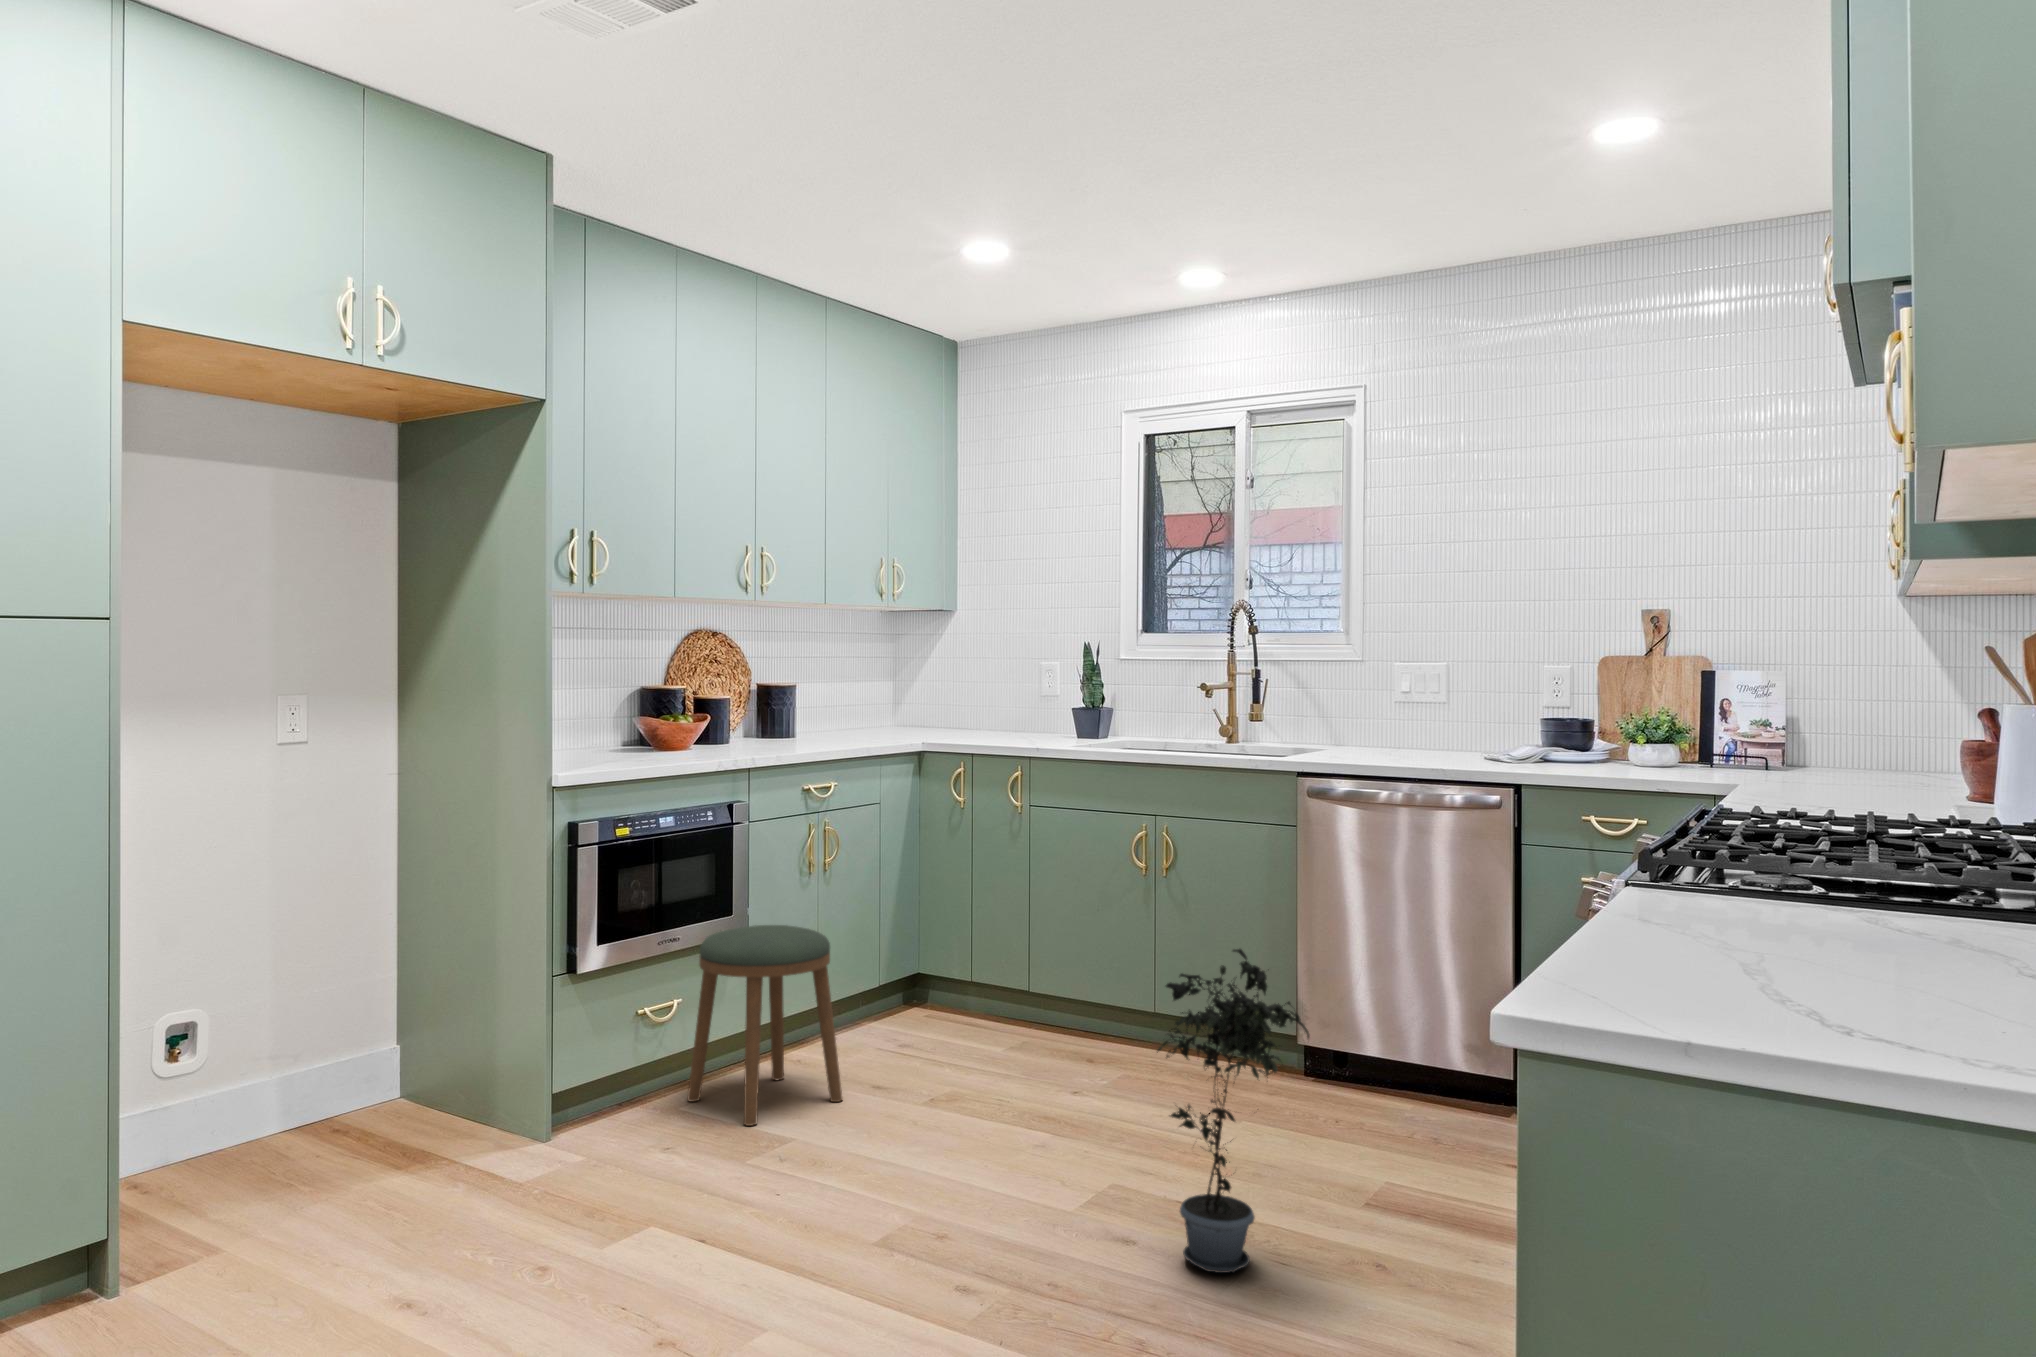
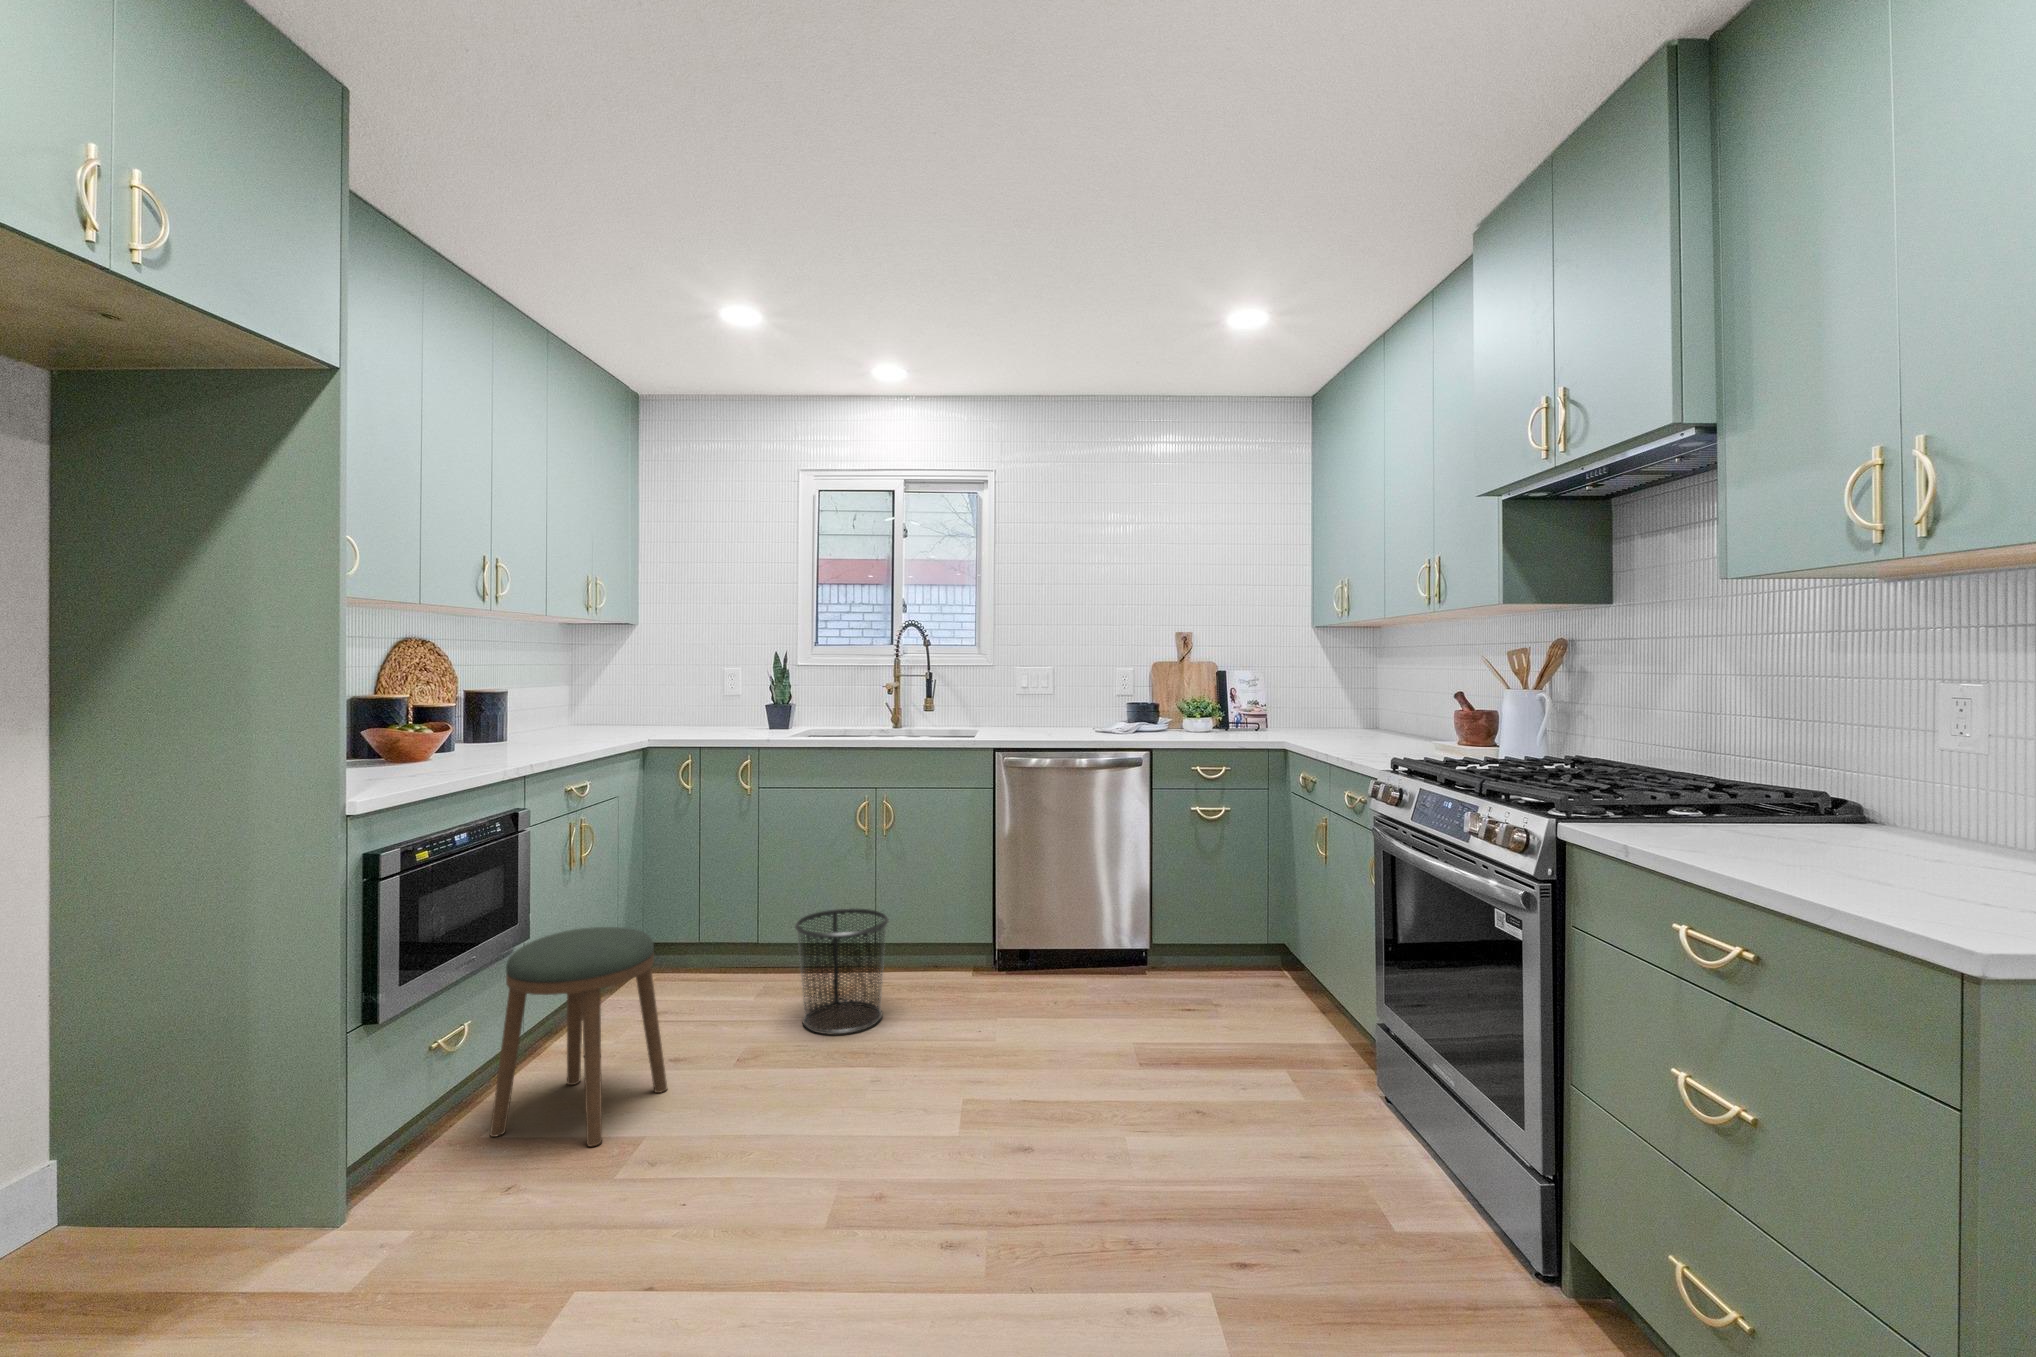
potted plant: present [1157,949,1309,1273] -> none [1073,889,1236,1160]
waste bin: none [1005,954,1114,1096] -> present [795,908,889,1035]

